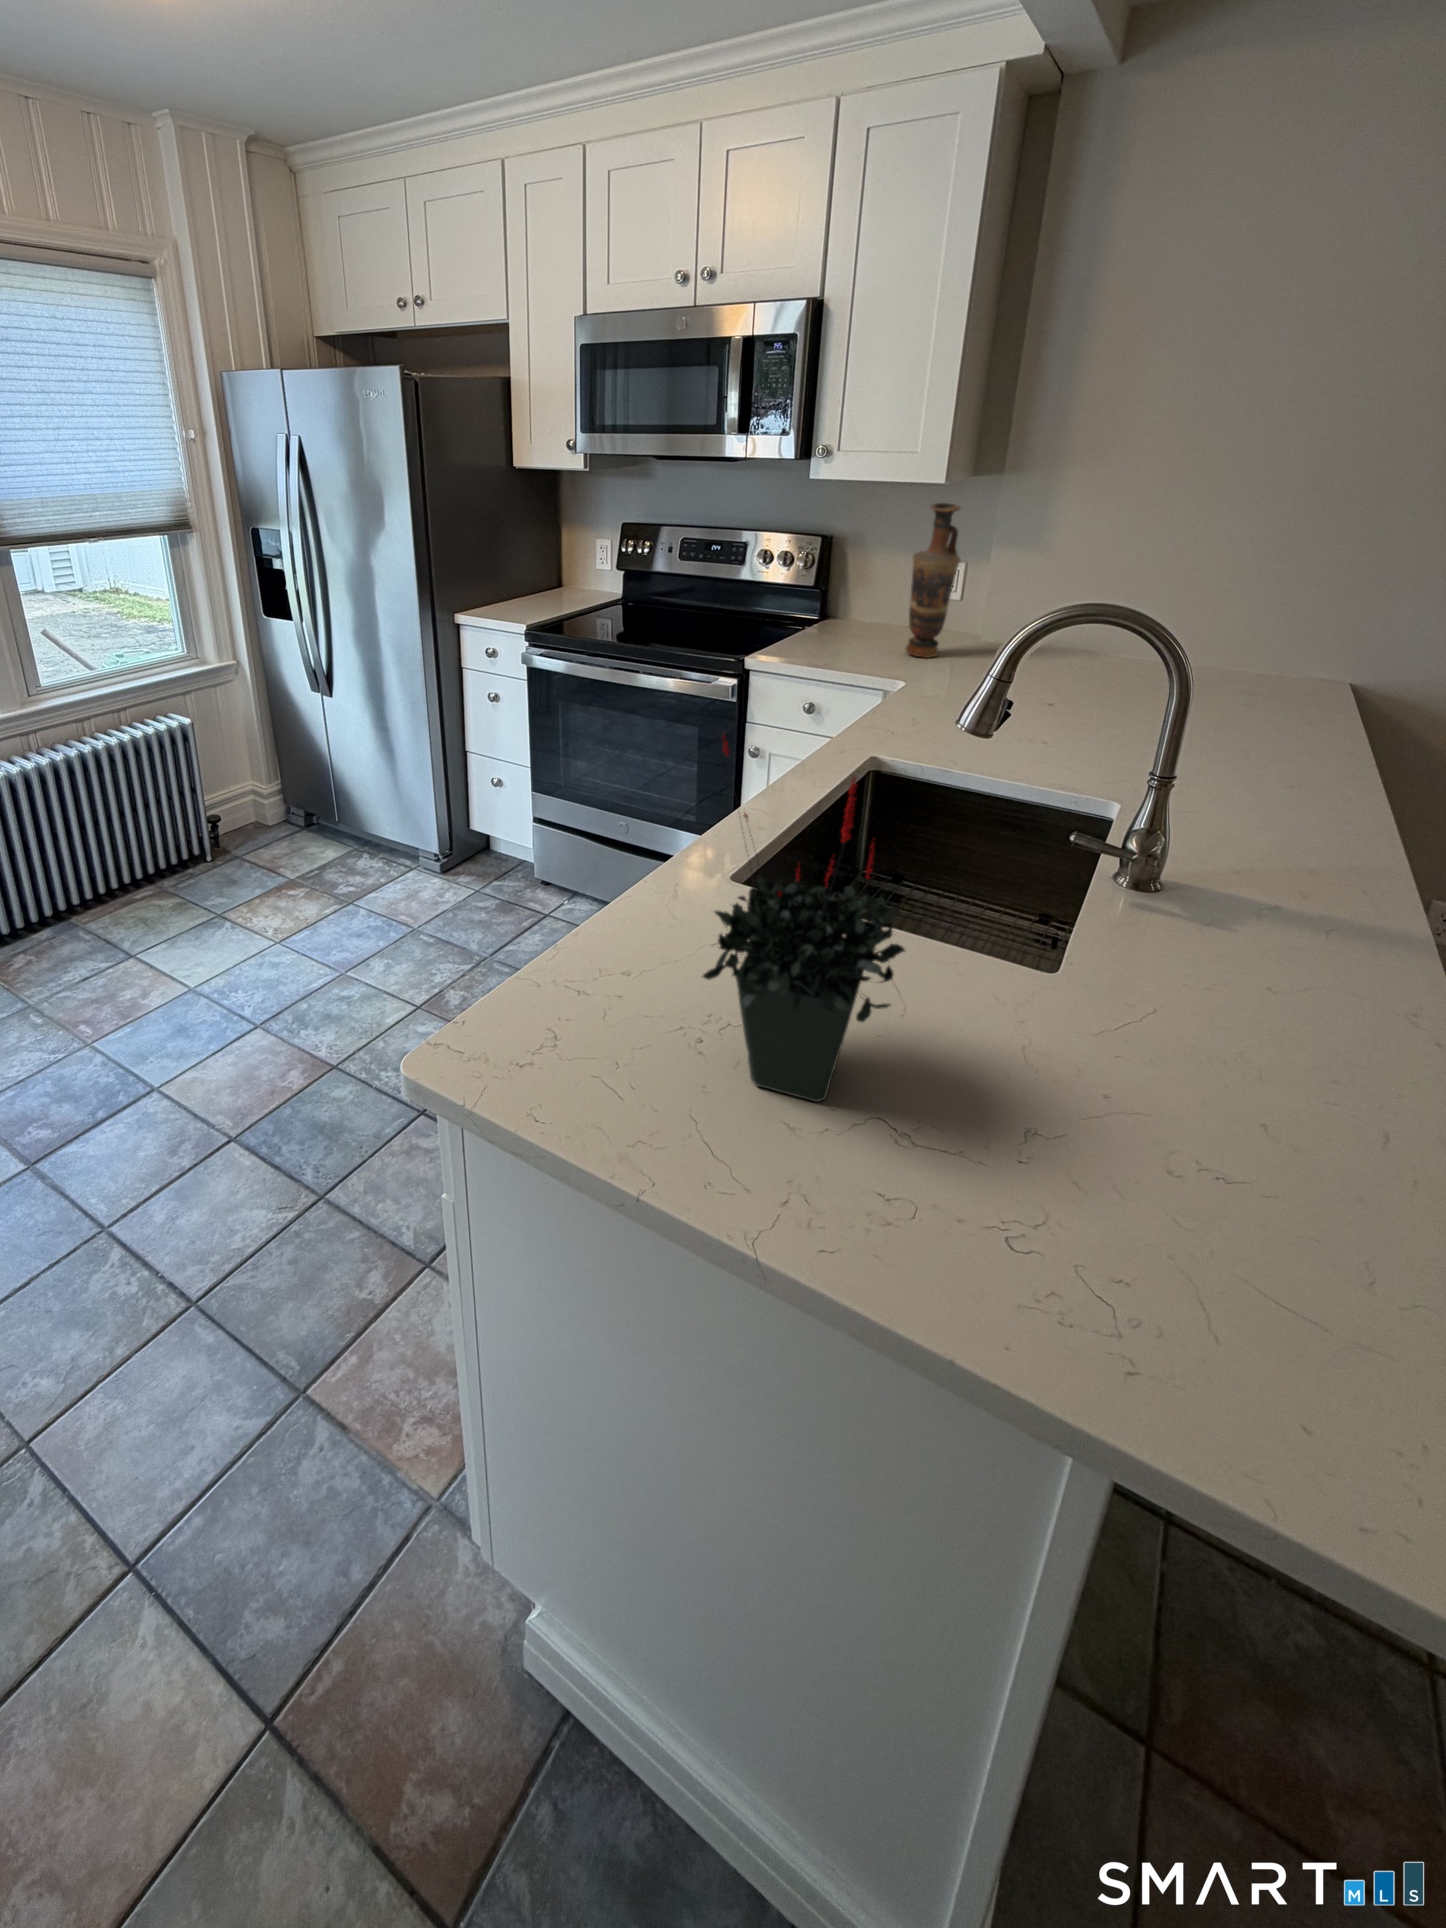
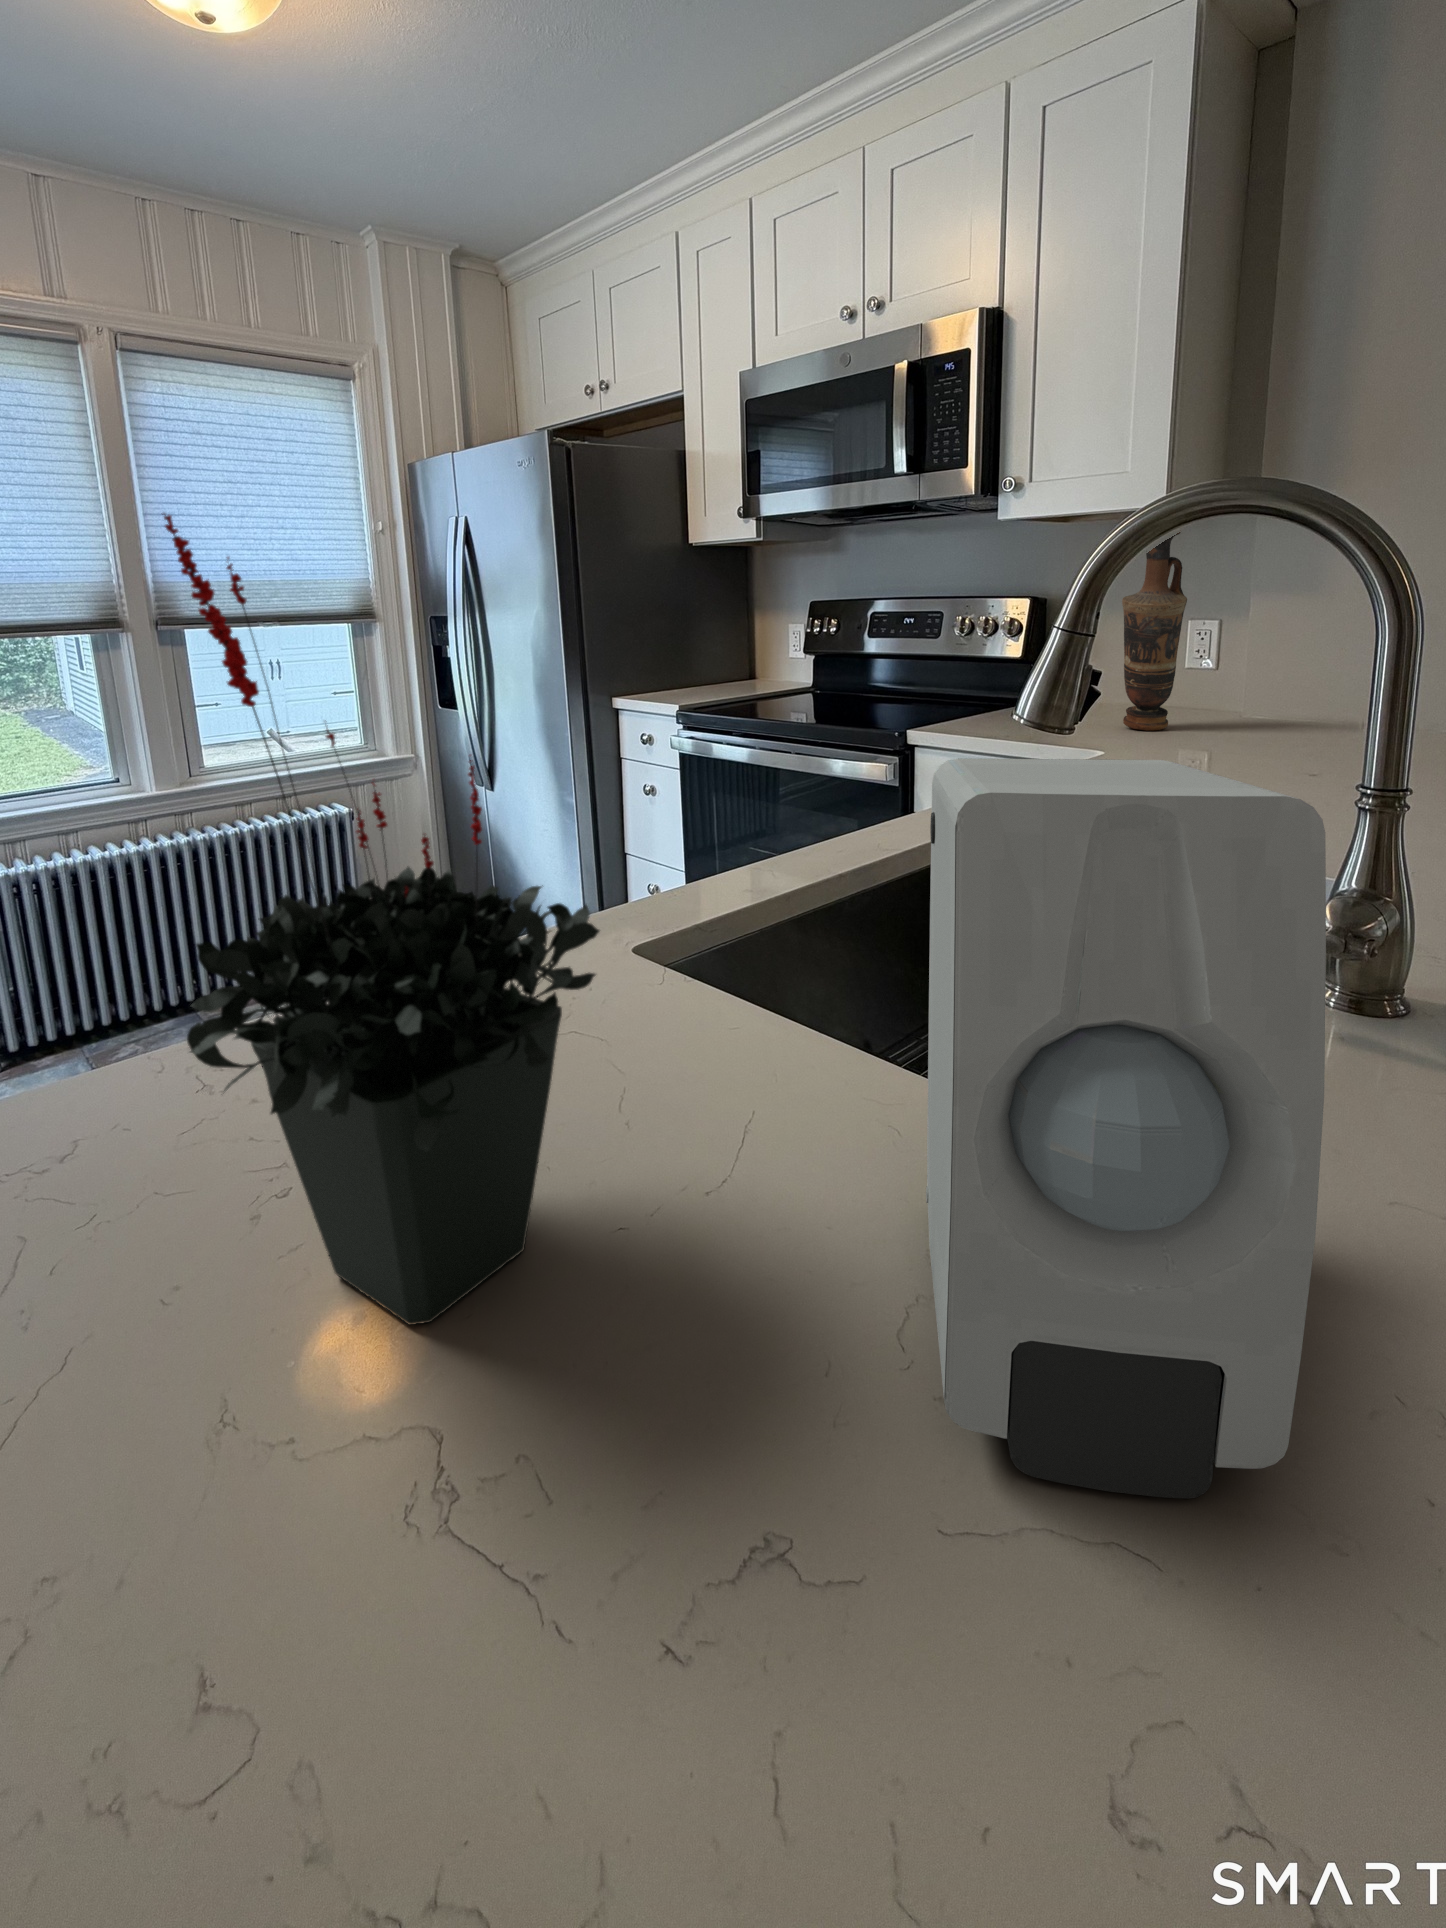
soap dispenser: none [1005,806,1252,1120] -> present [926,758,1326,1499]

